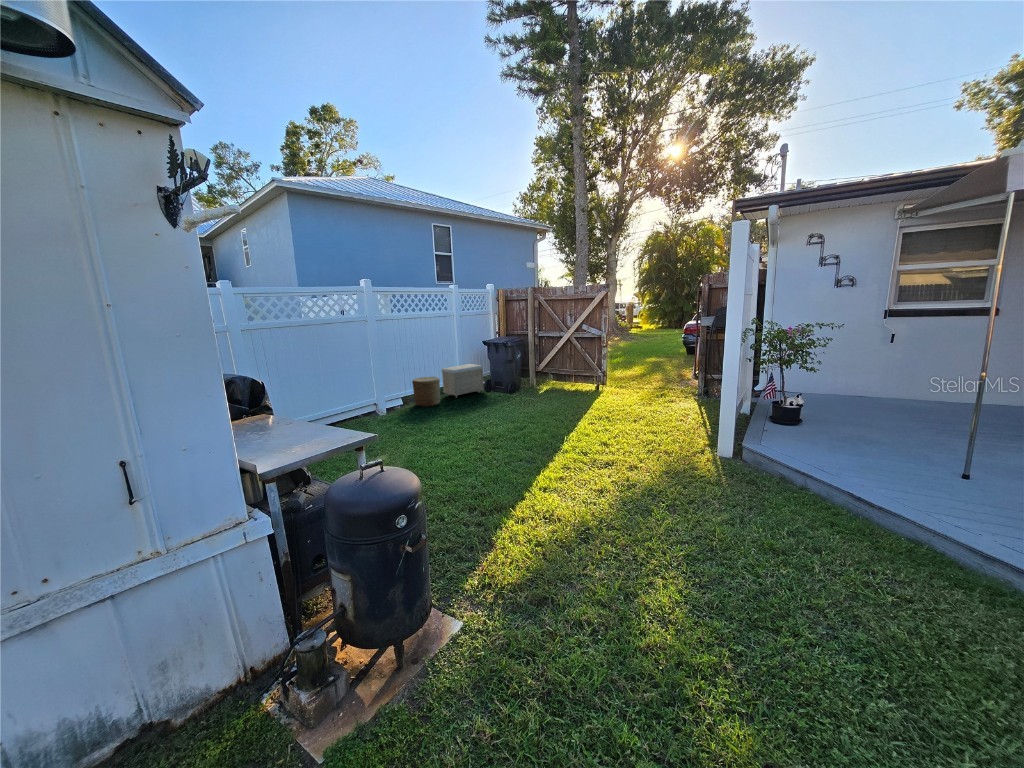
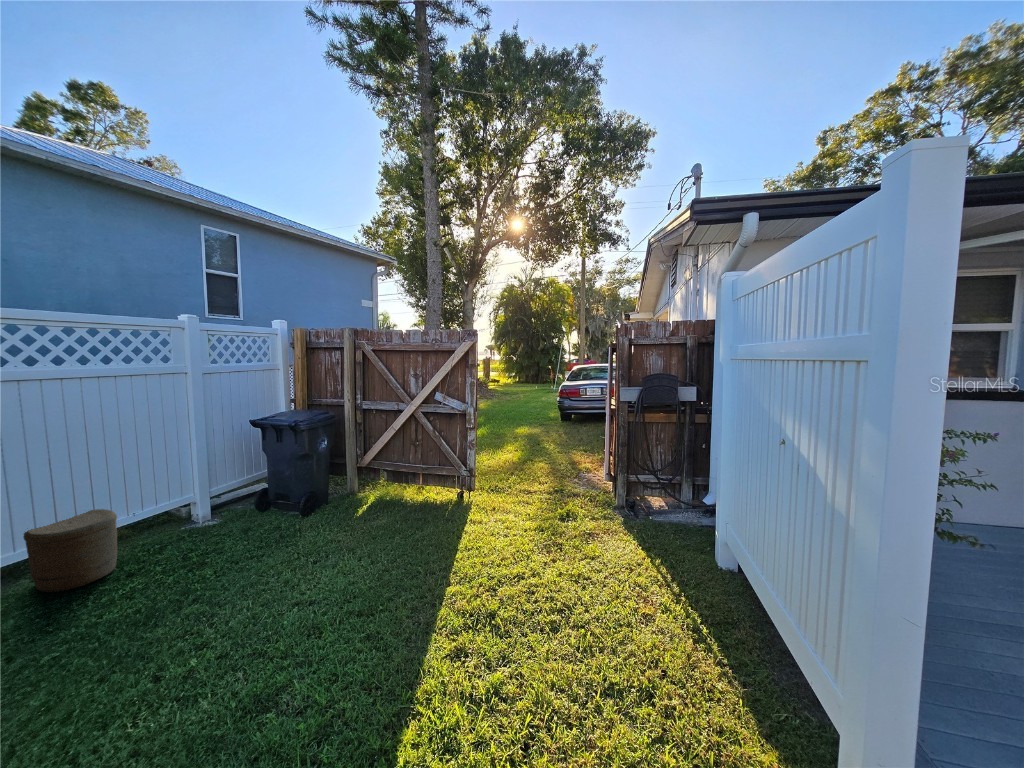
storage bench: present [442,364,483,398] -> none [143,463,248,543]

